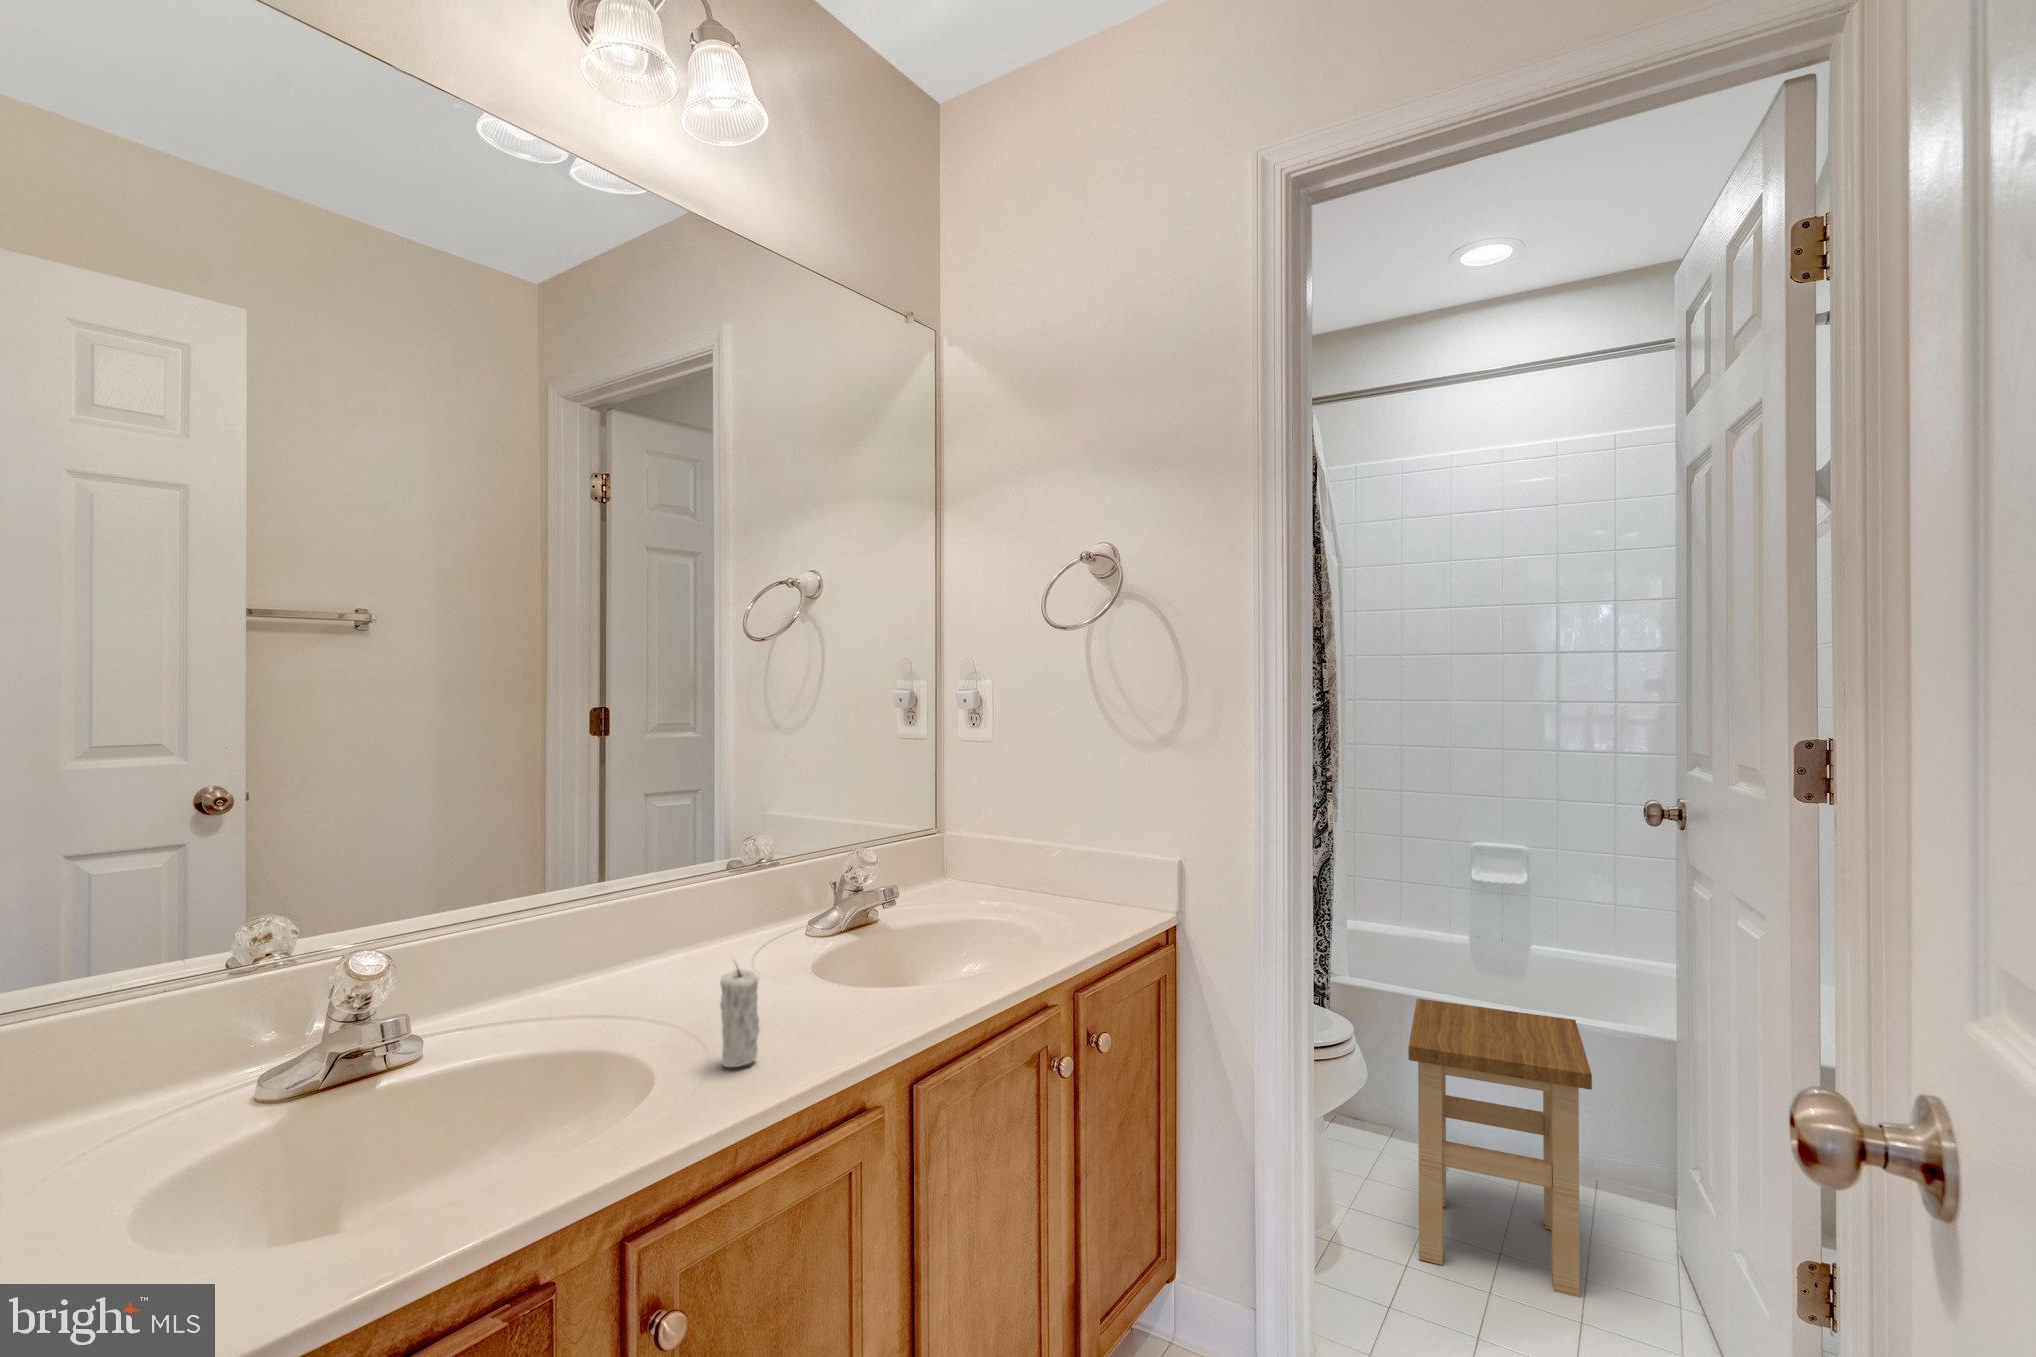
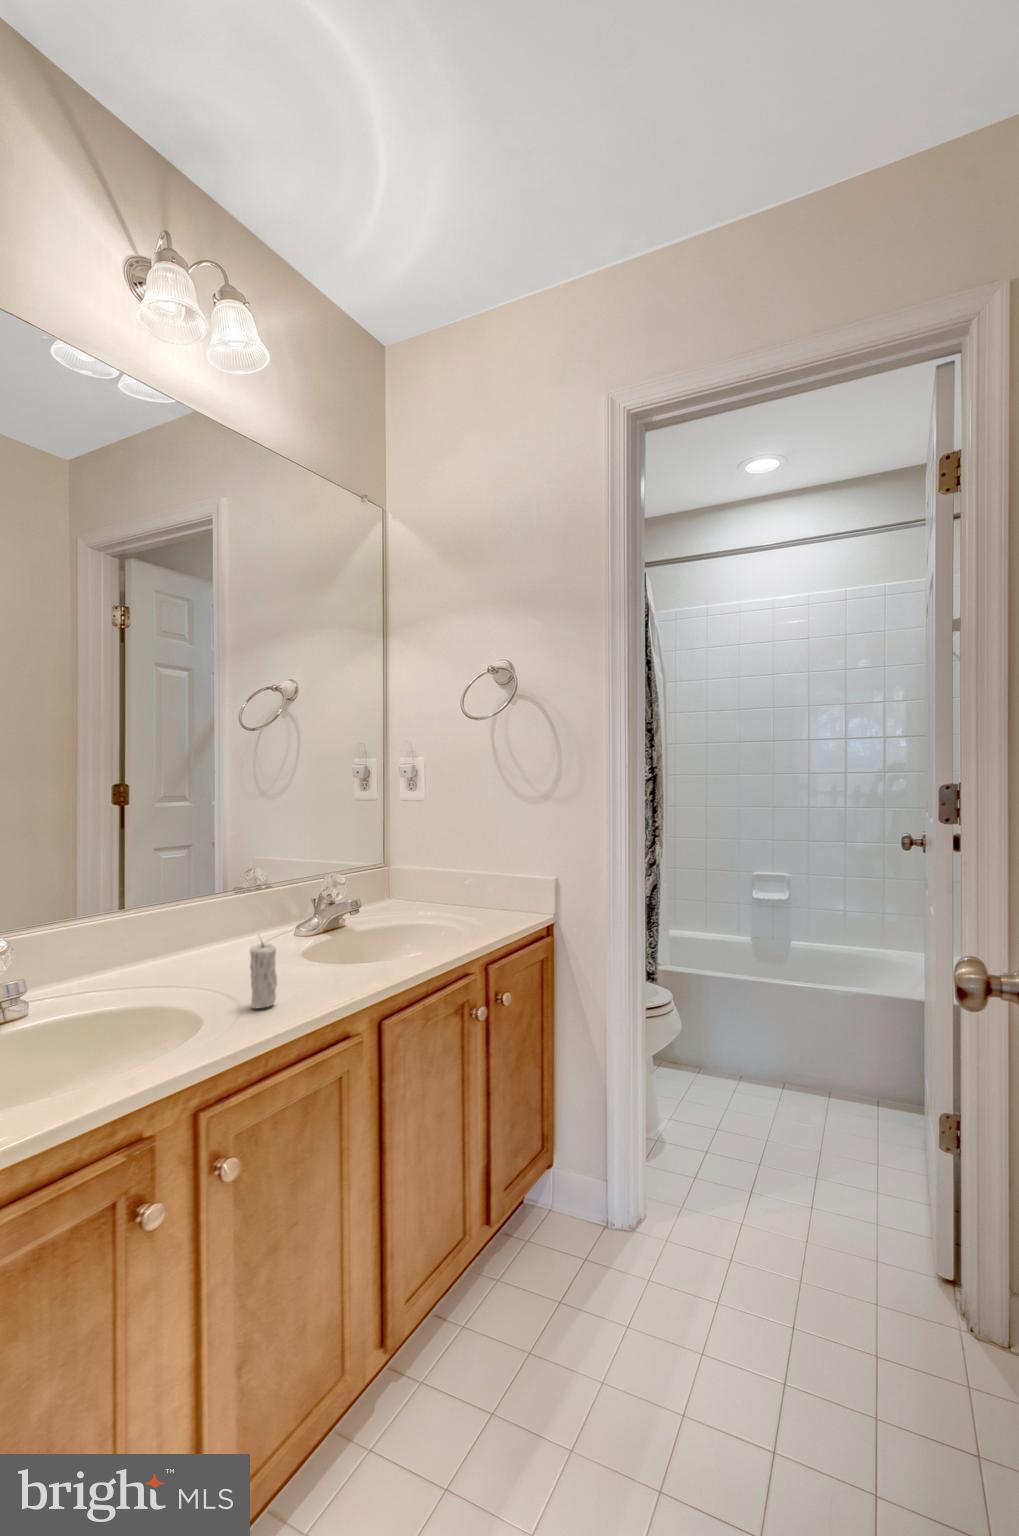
stool: present [1408,998,1592,1297] -> none [709,976,825,1166]

